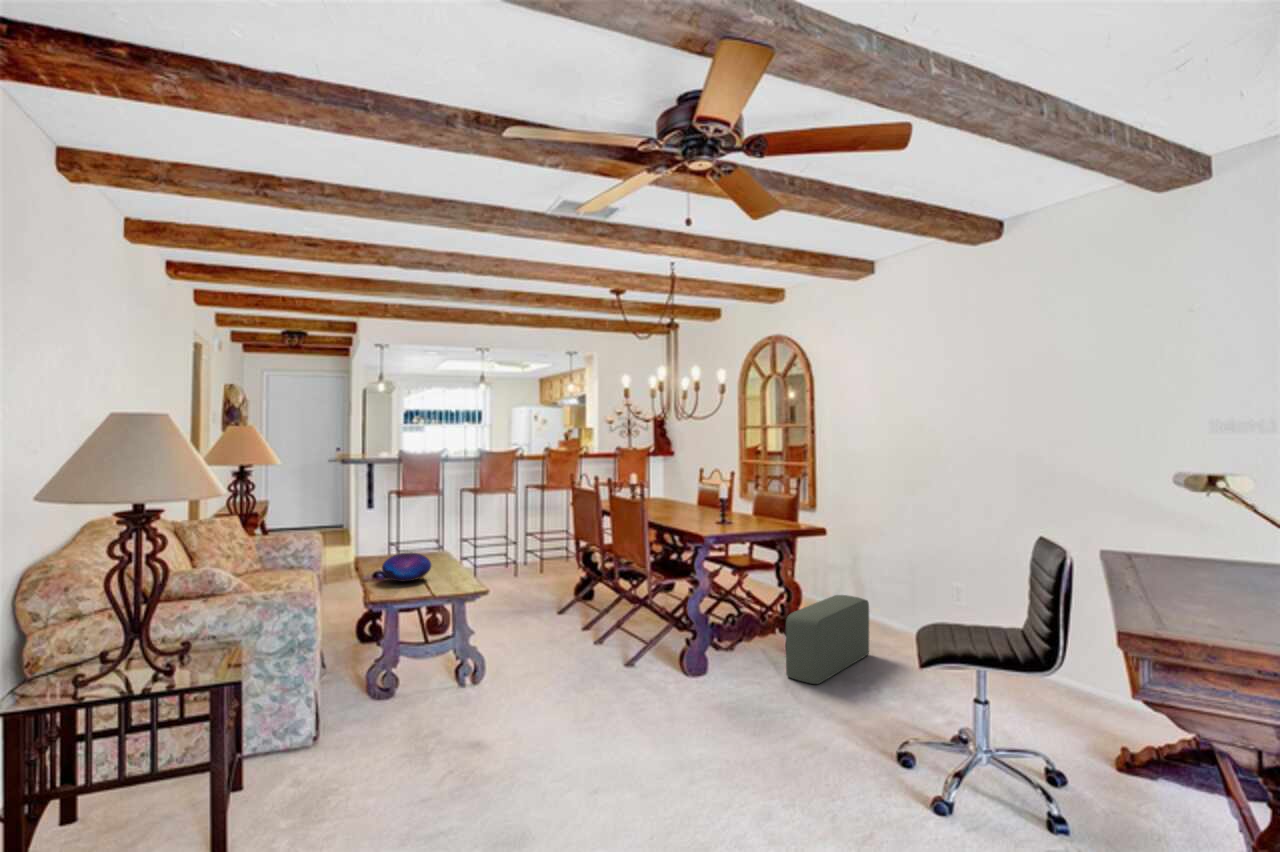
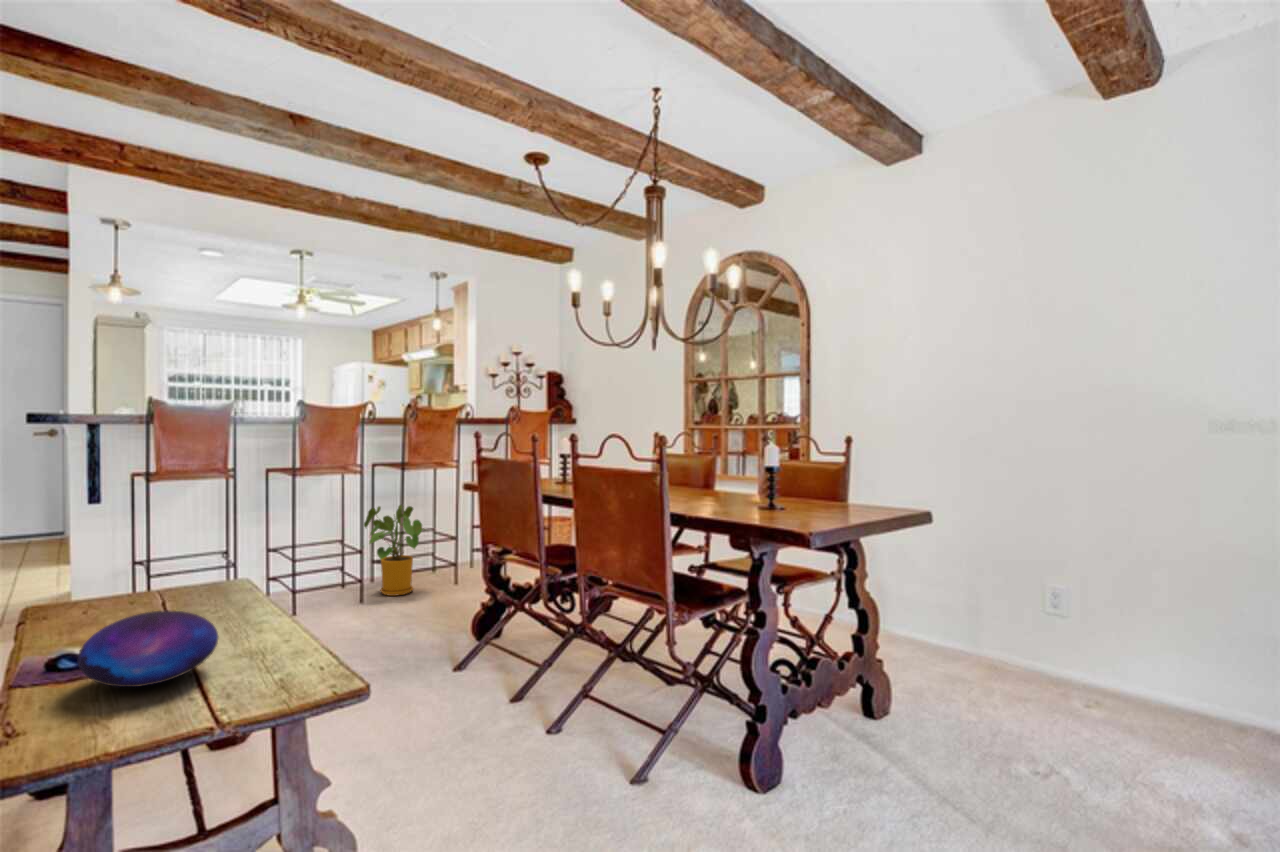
house plant: none [519,514,559,573] -> present [364,505,425,596]
pouf: present [786,595,869,684] -> none [934,625,1010,803]

